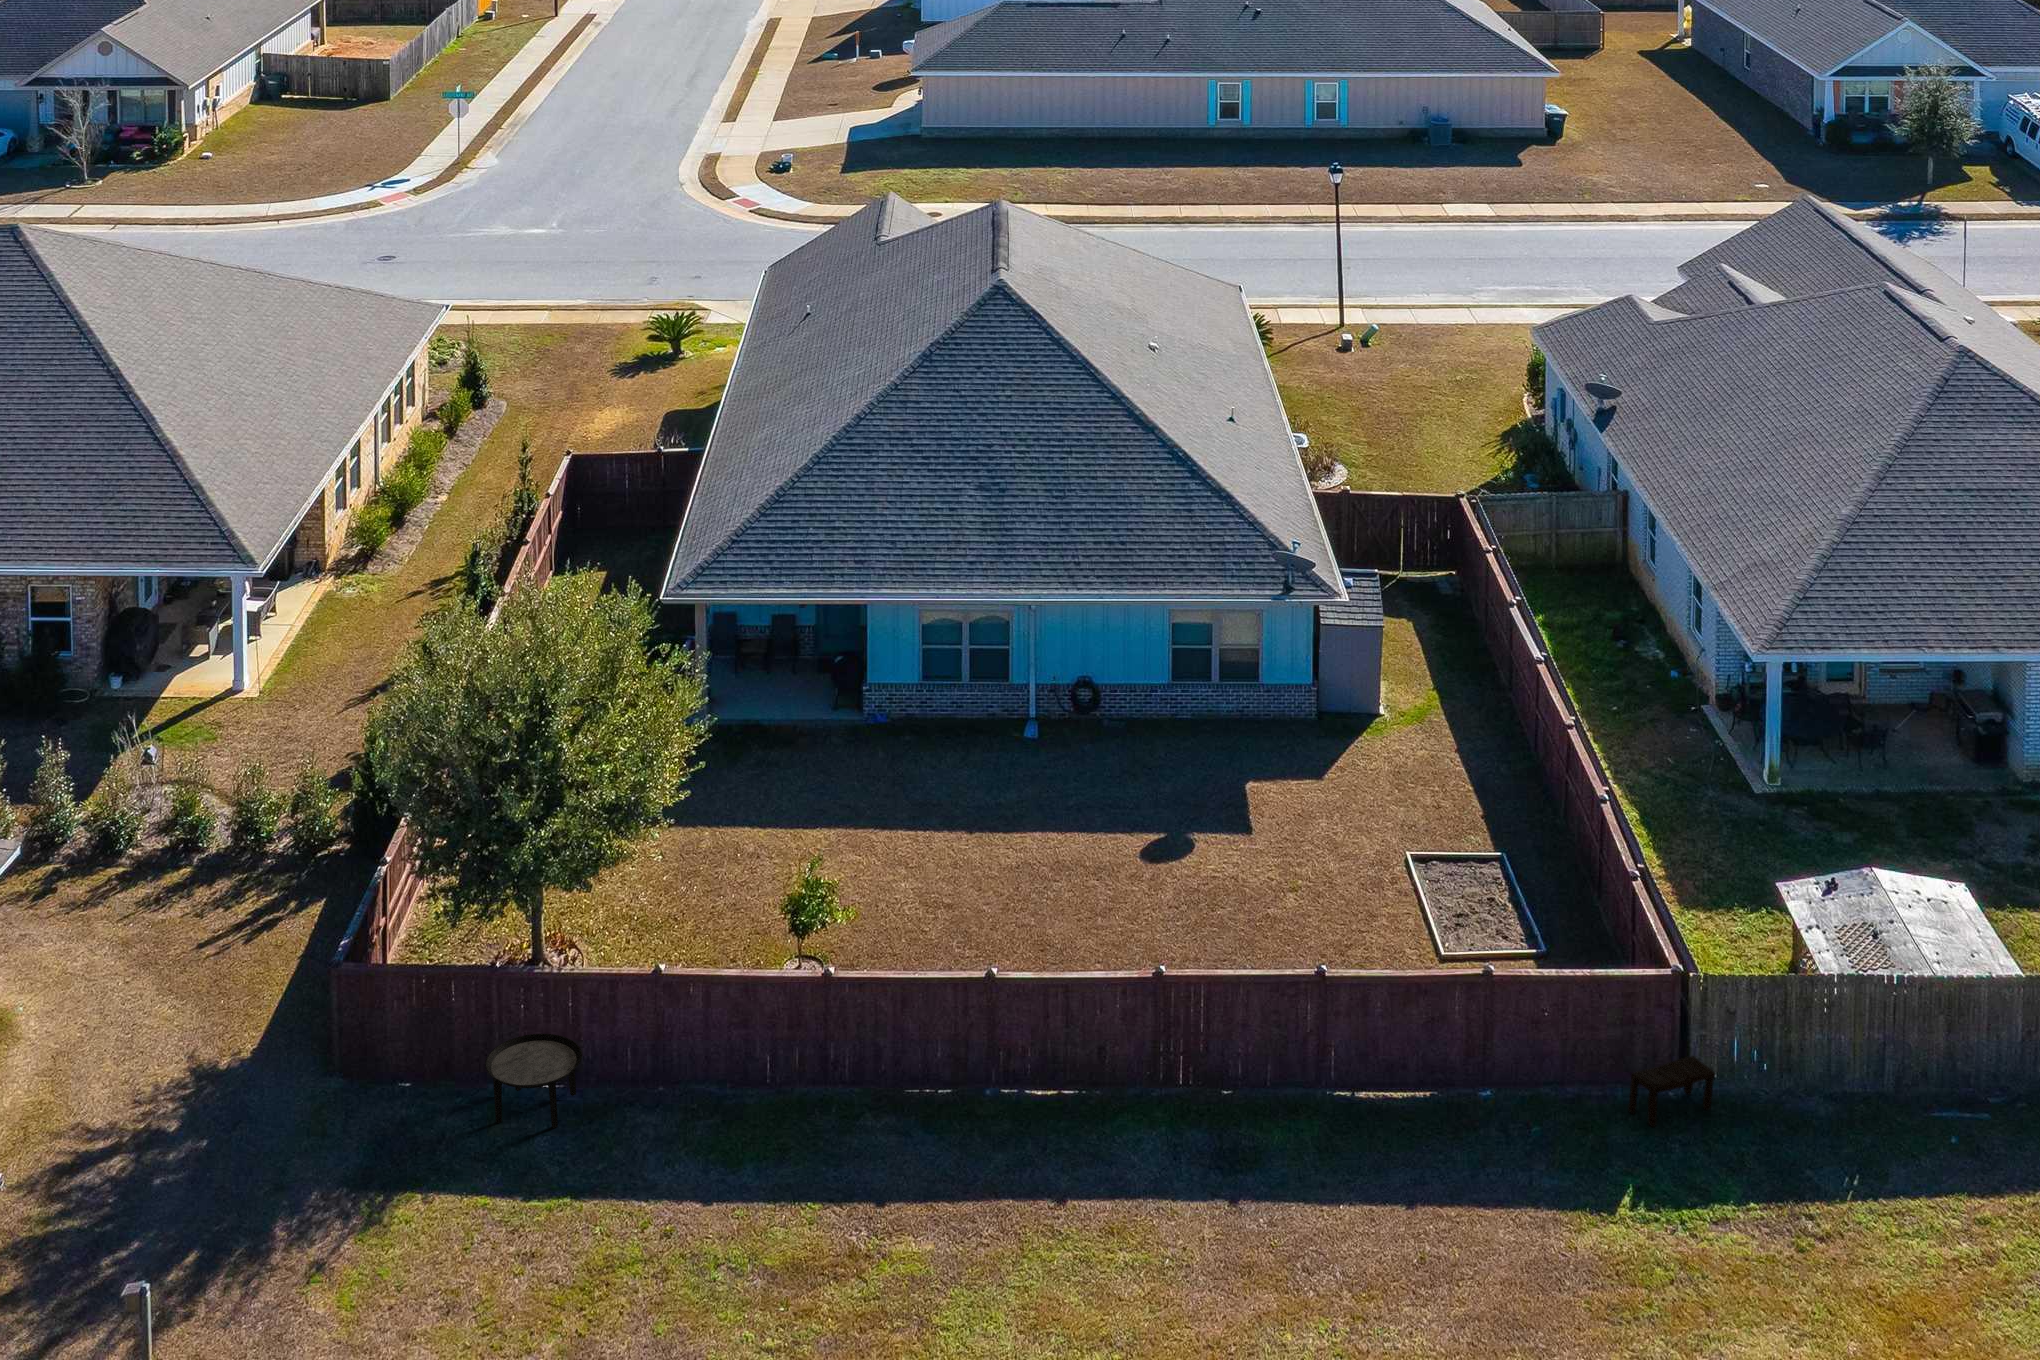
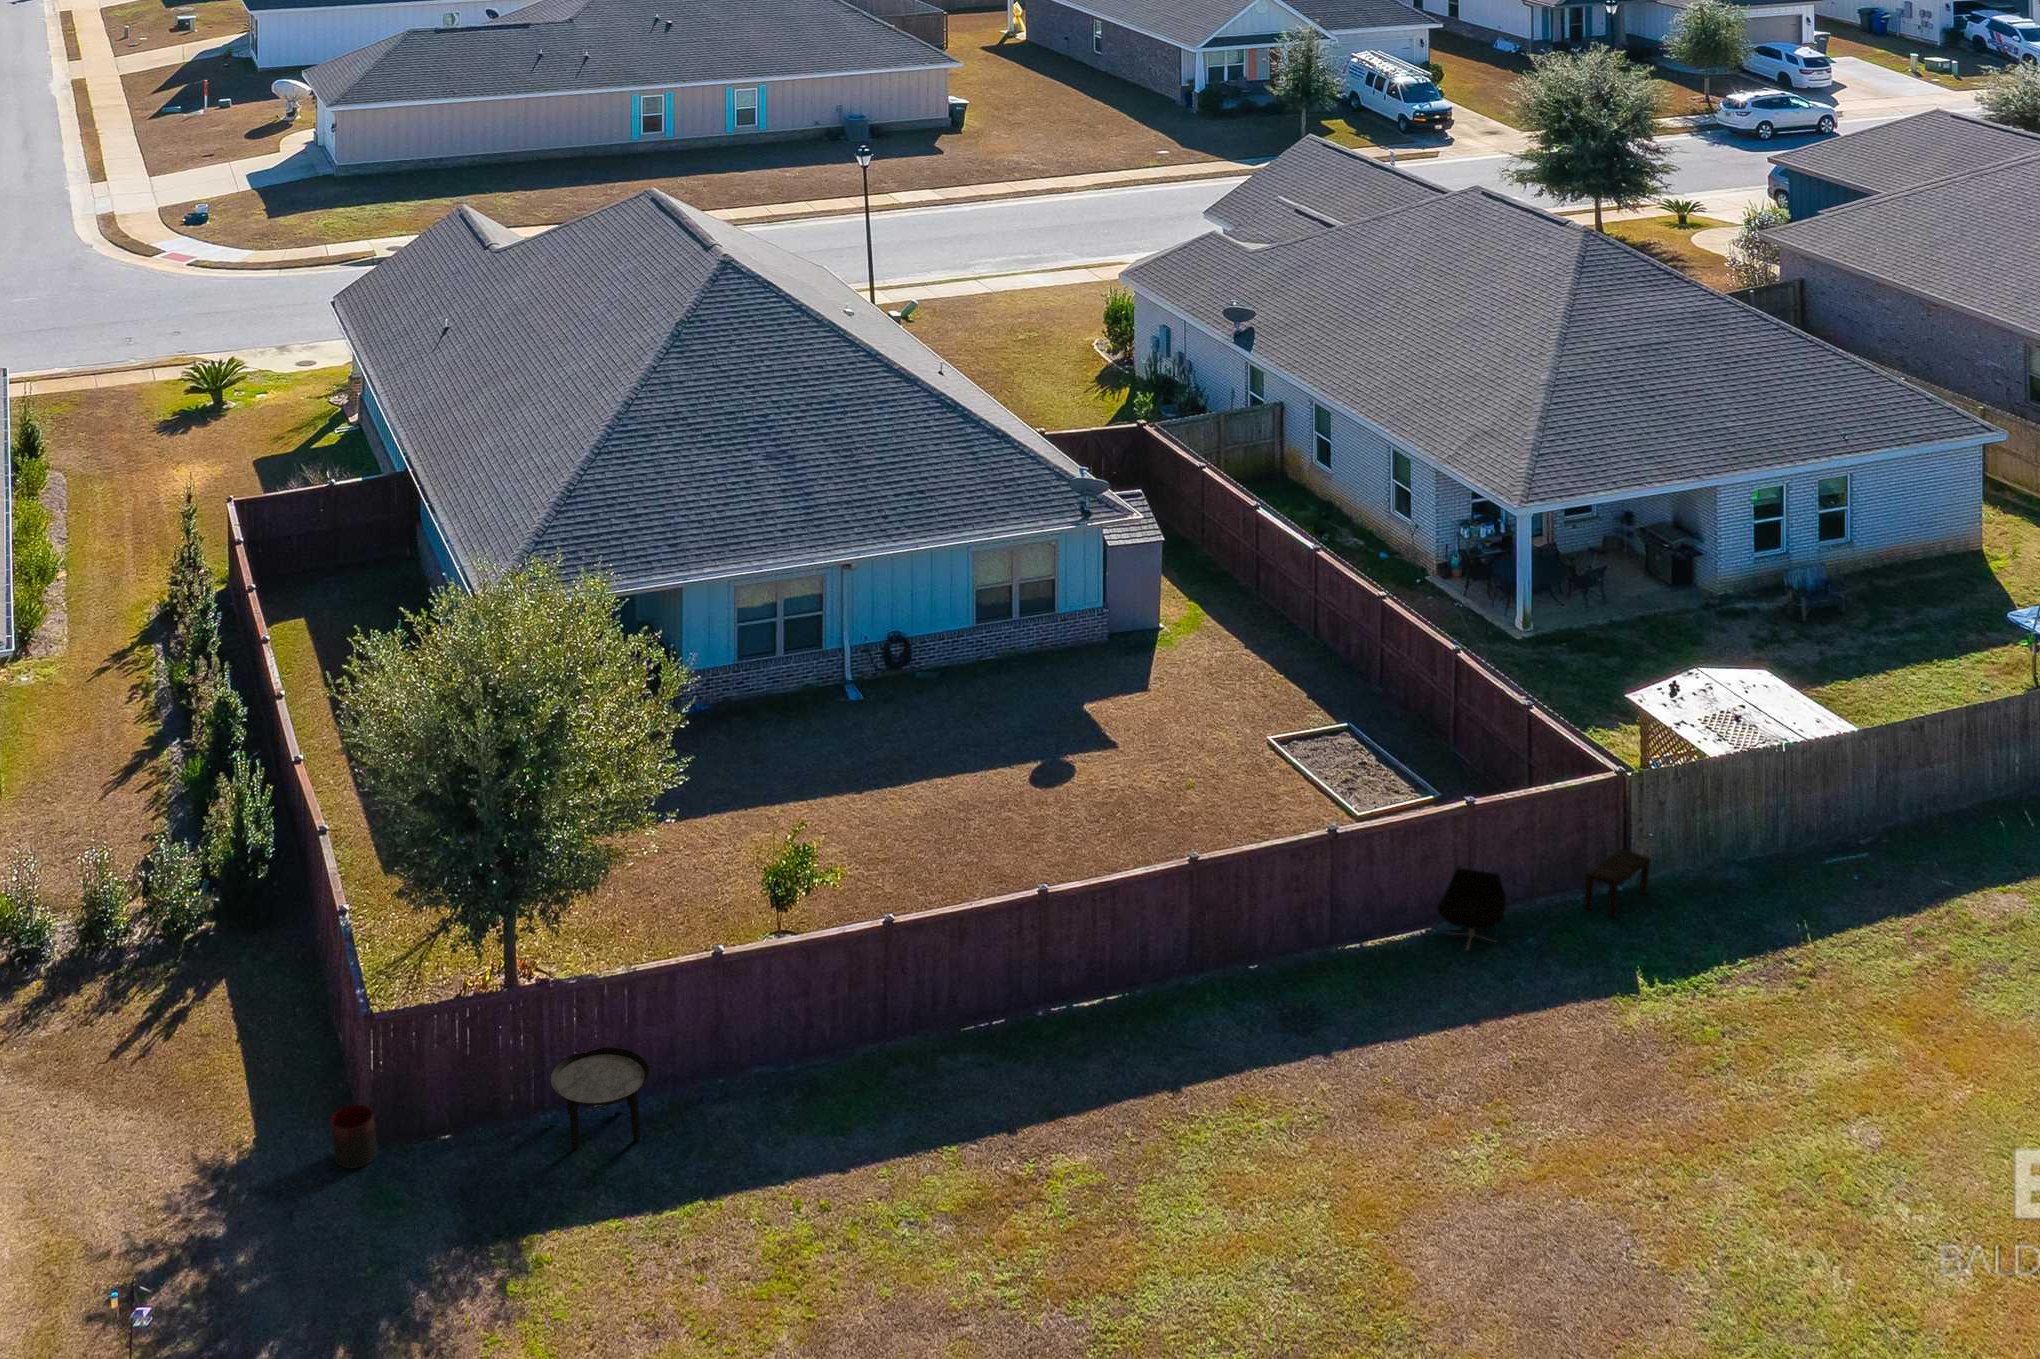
trash can: none [296,1038,340,1096] -> present [331,1105,377,1169]
lounge chair: none [1446,1039,1529,1128] -> present [1437,868,1506,950]

